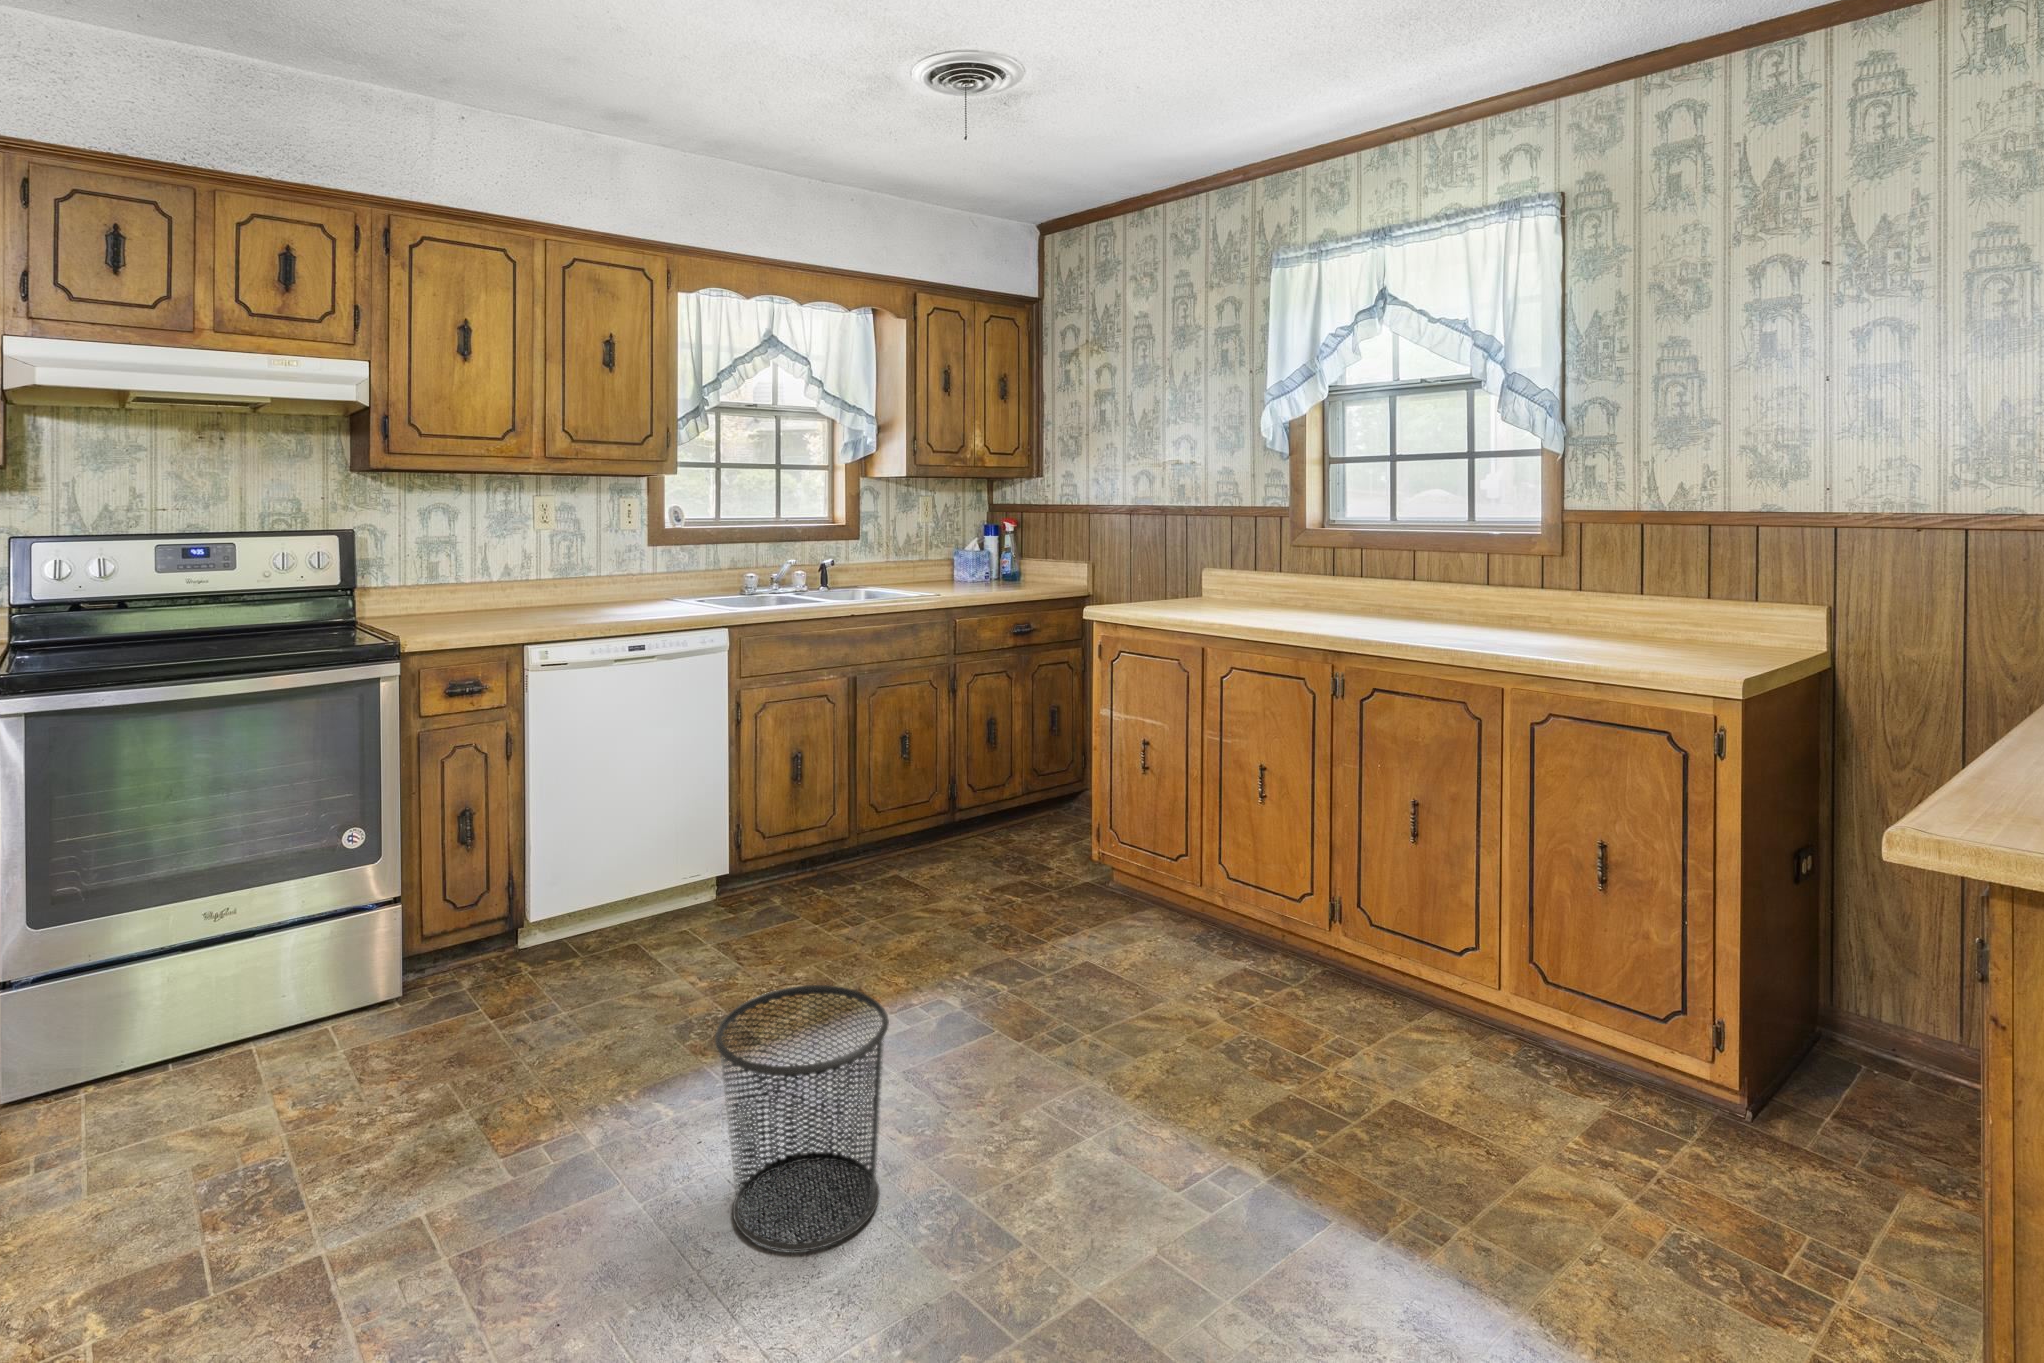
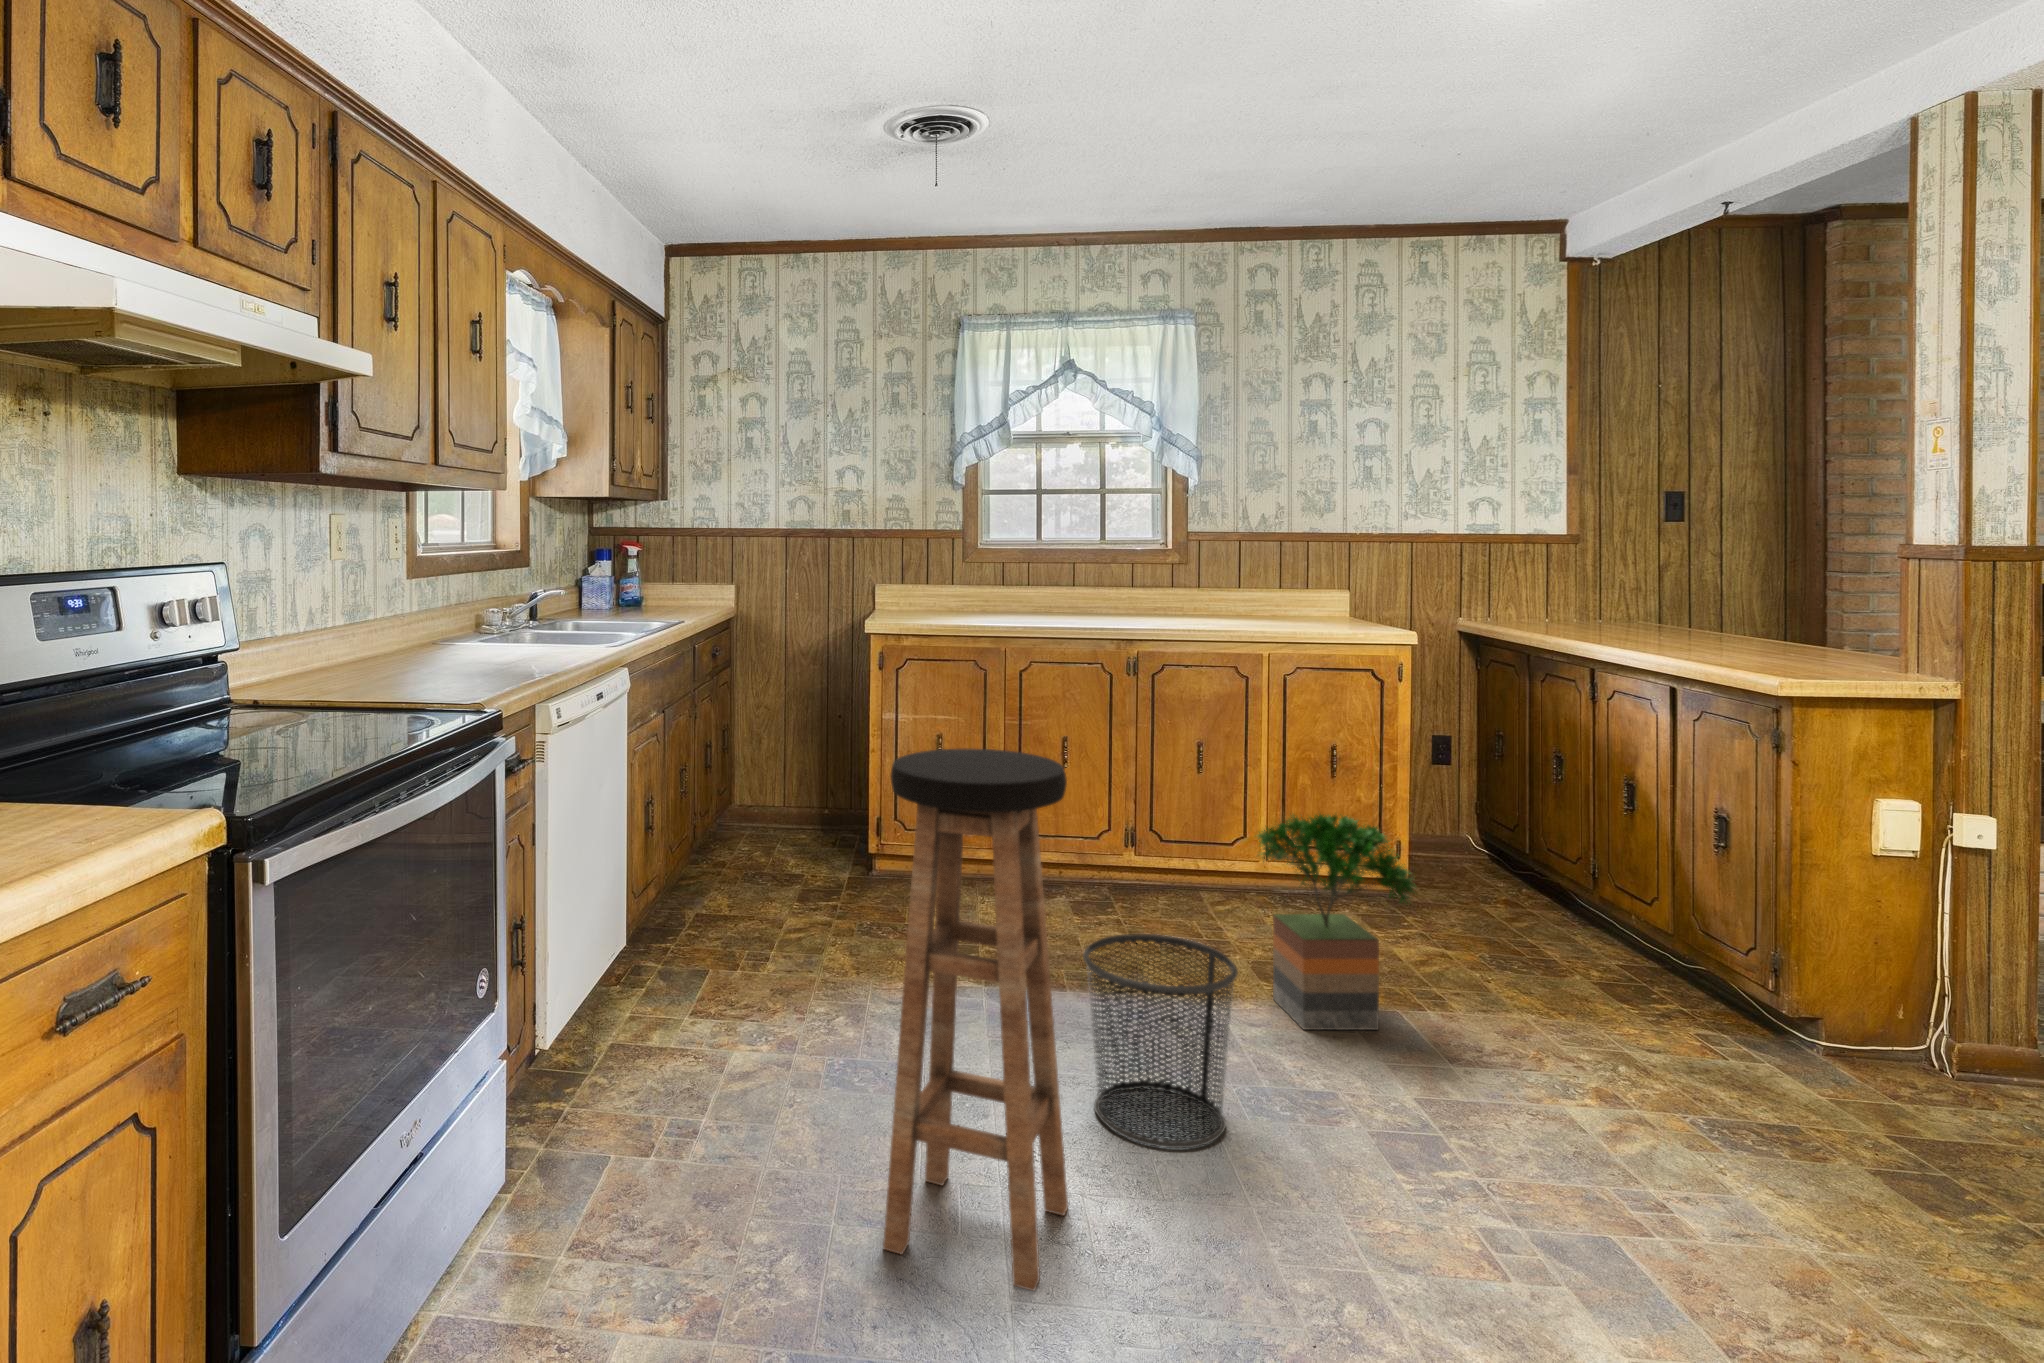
bar stool: none [373,742,566,1276] -> present [883,749,1068,1291]
potted tree: none [1153,905,1341,1246] -> present [1257,814,1416,1030]

